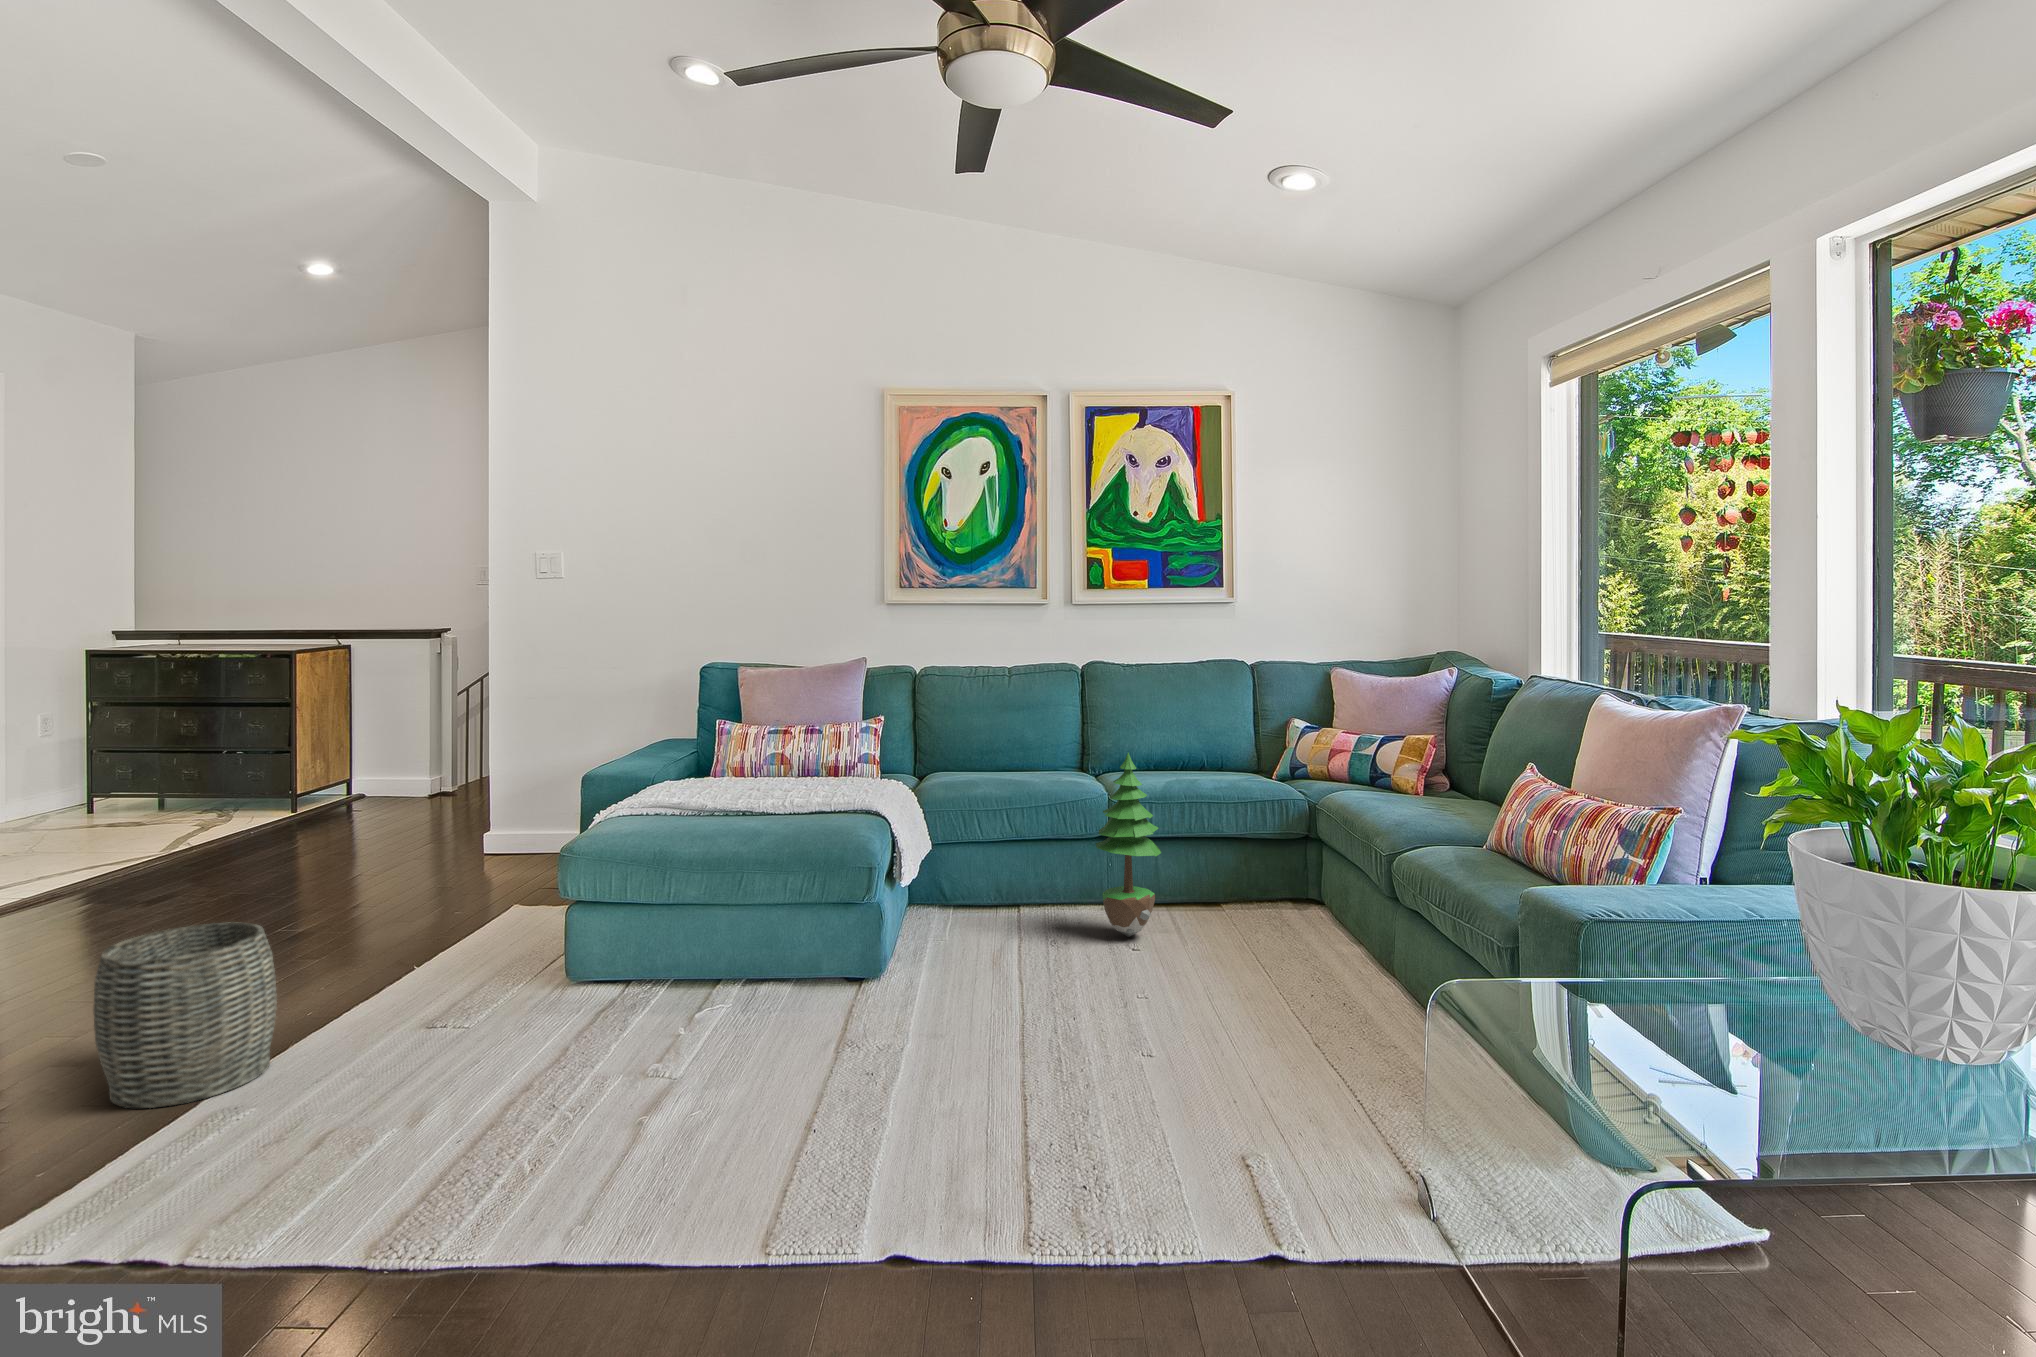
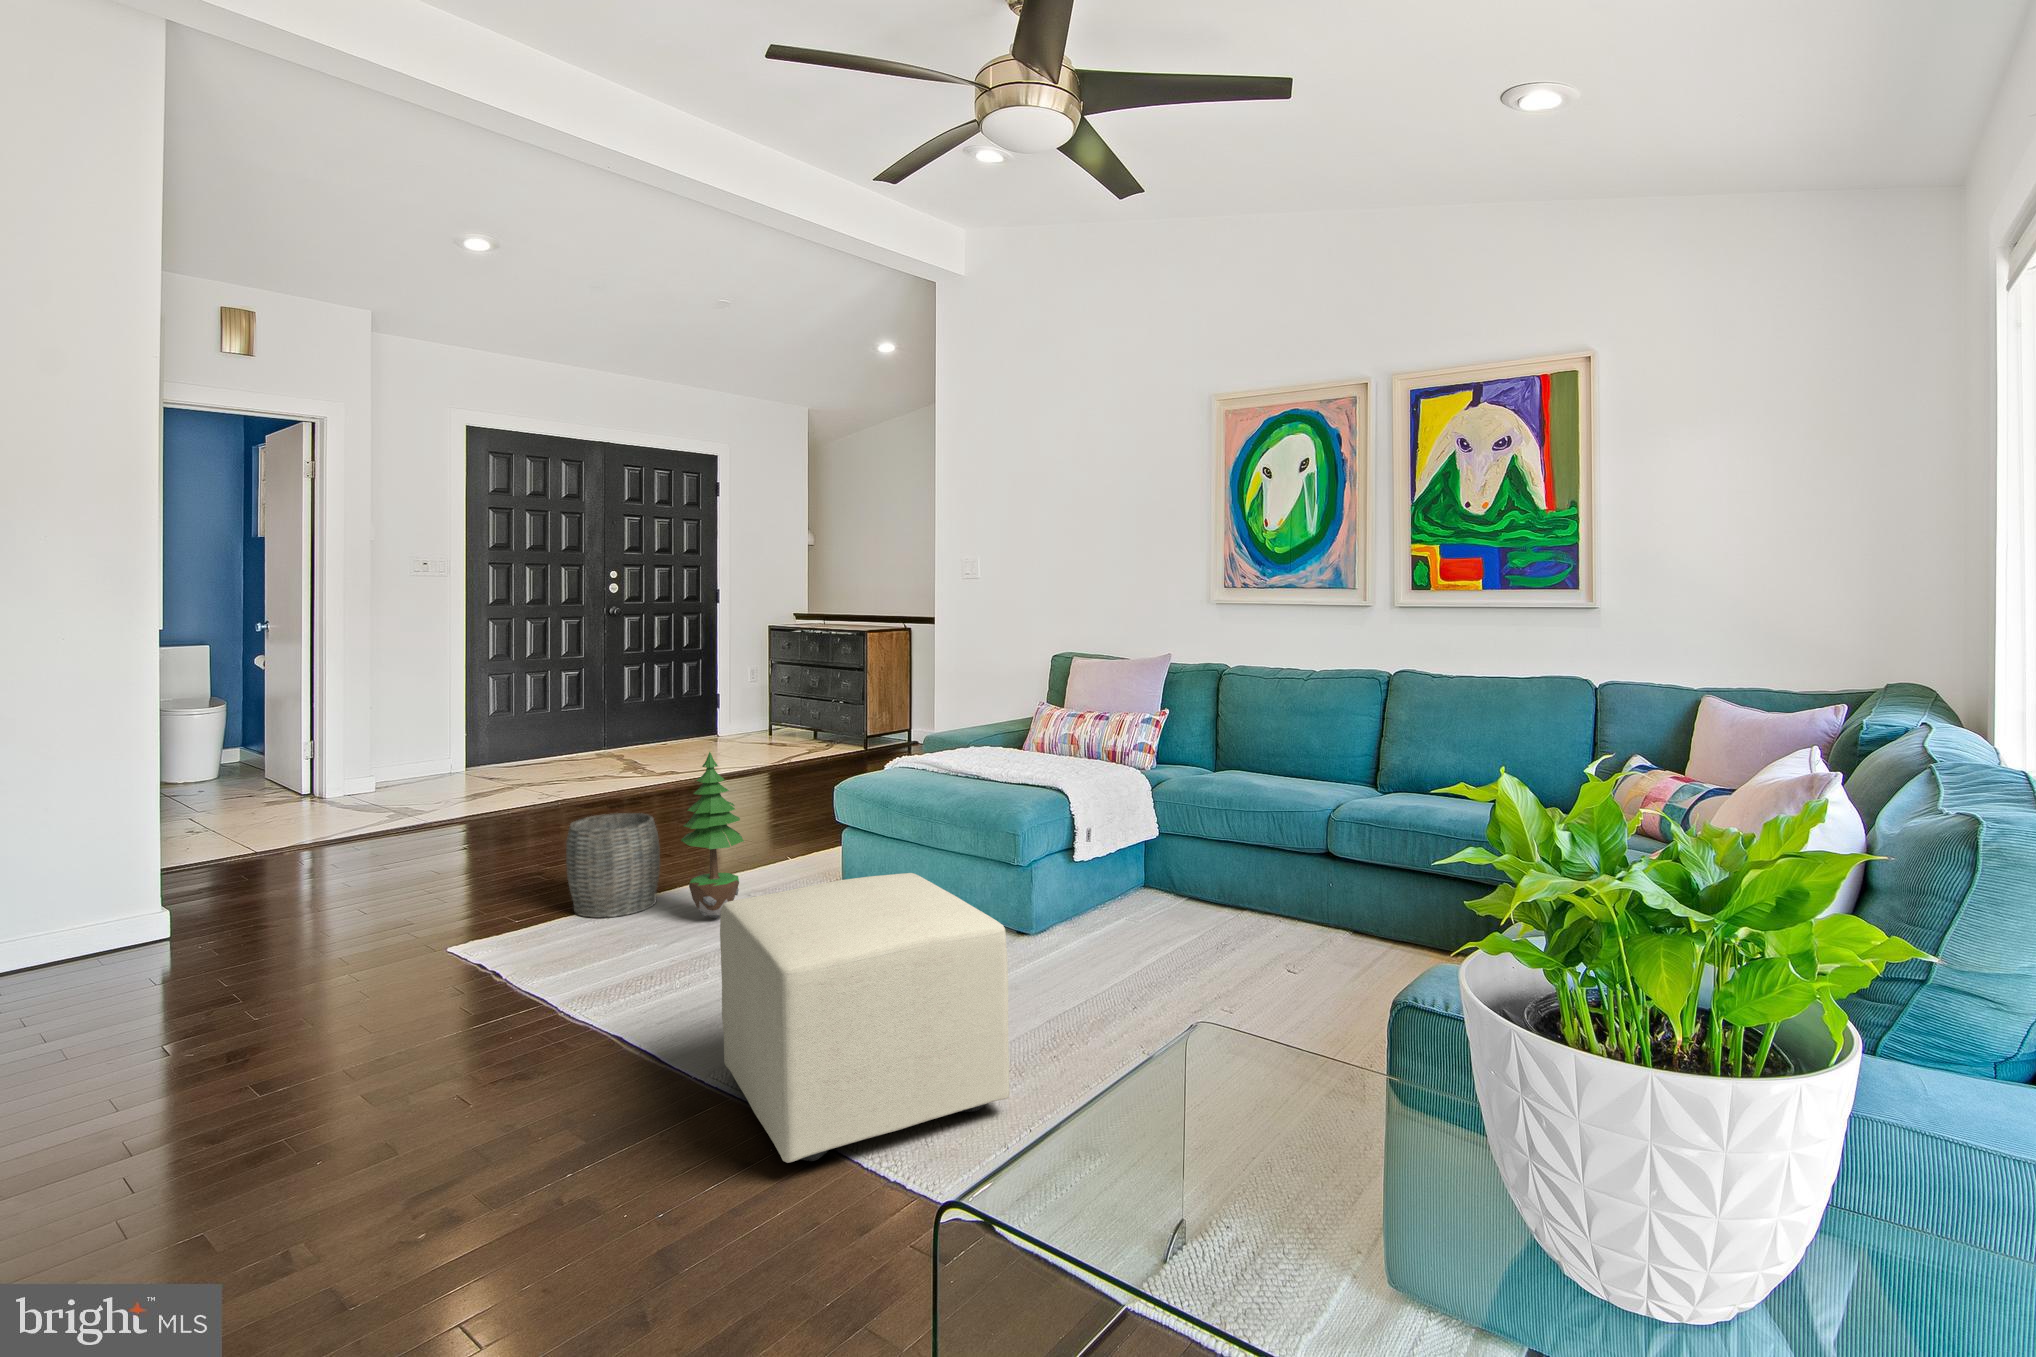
potted tree: present [1096,753,1161,937] -> present [681,752,744,919]
ottoman: none [761,907,1133,1269] -> present [720,873,1009,1163]

